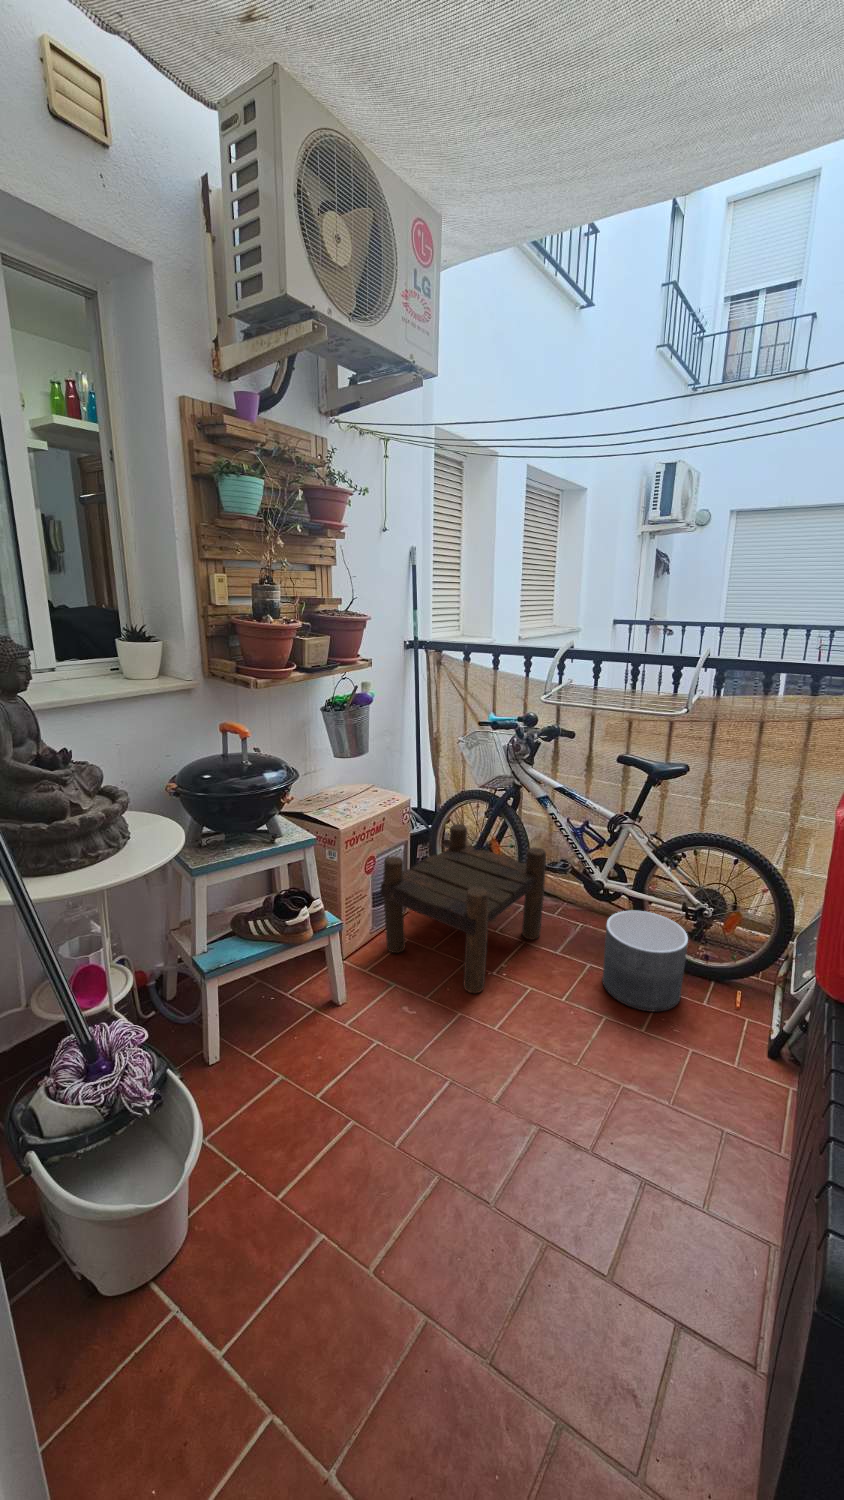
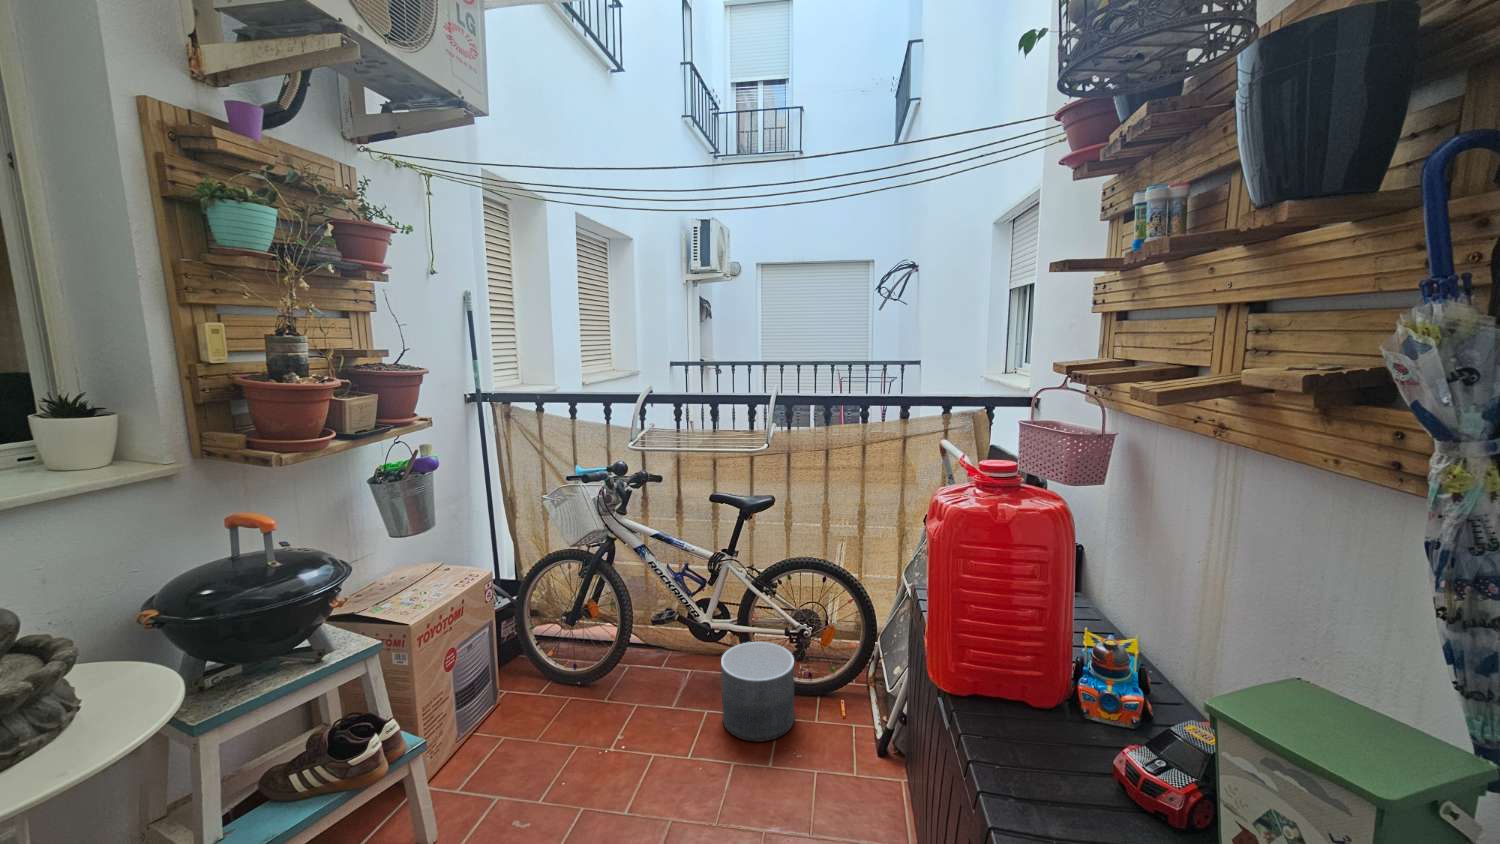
stool: present [380,824,546,993] -> none [466,591,653,781]

